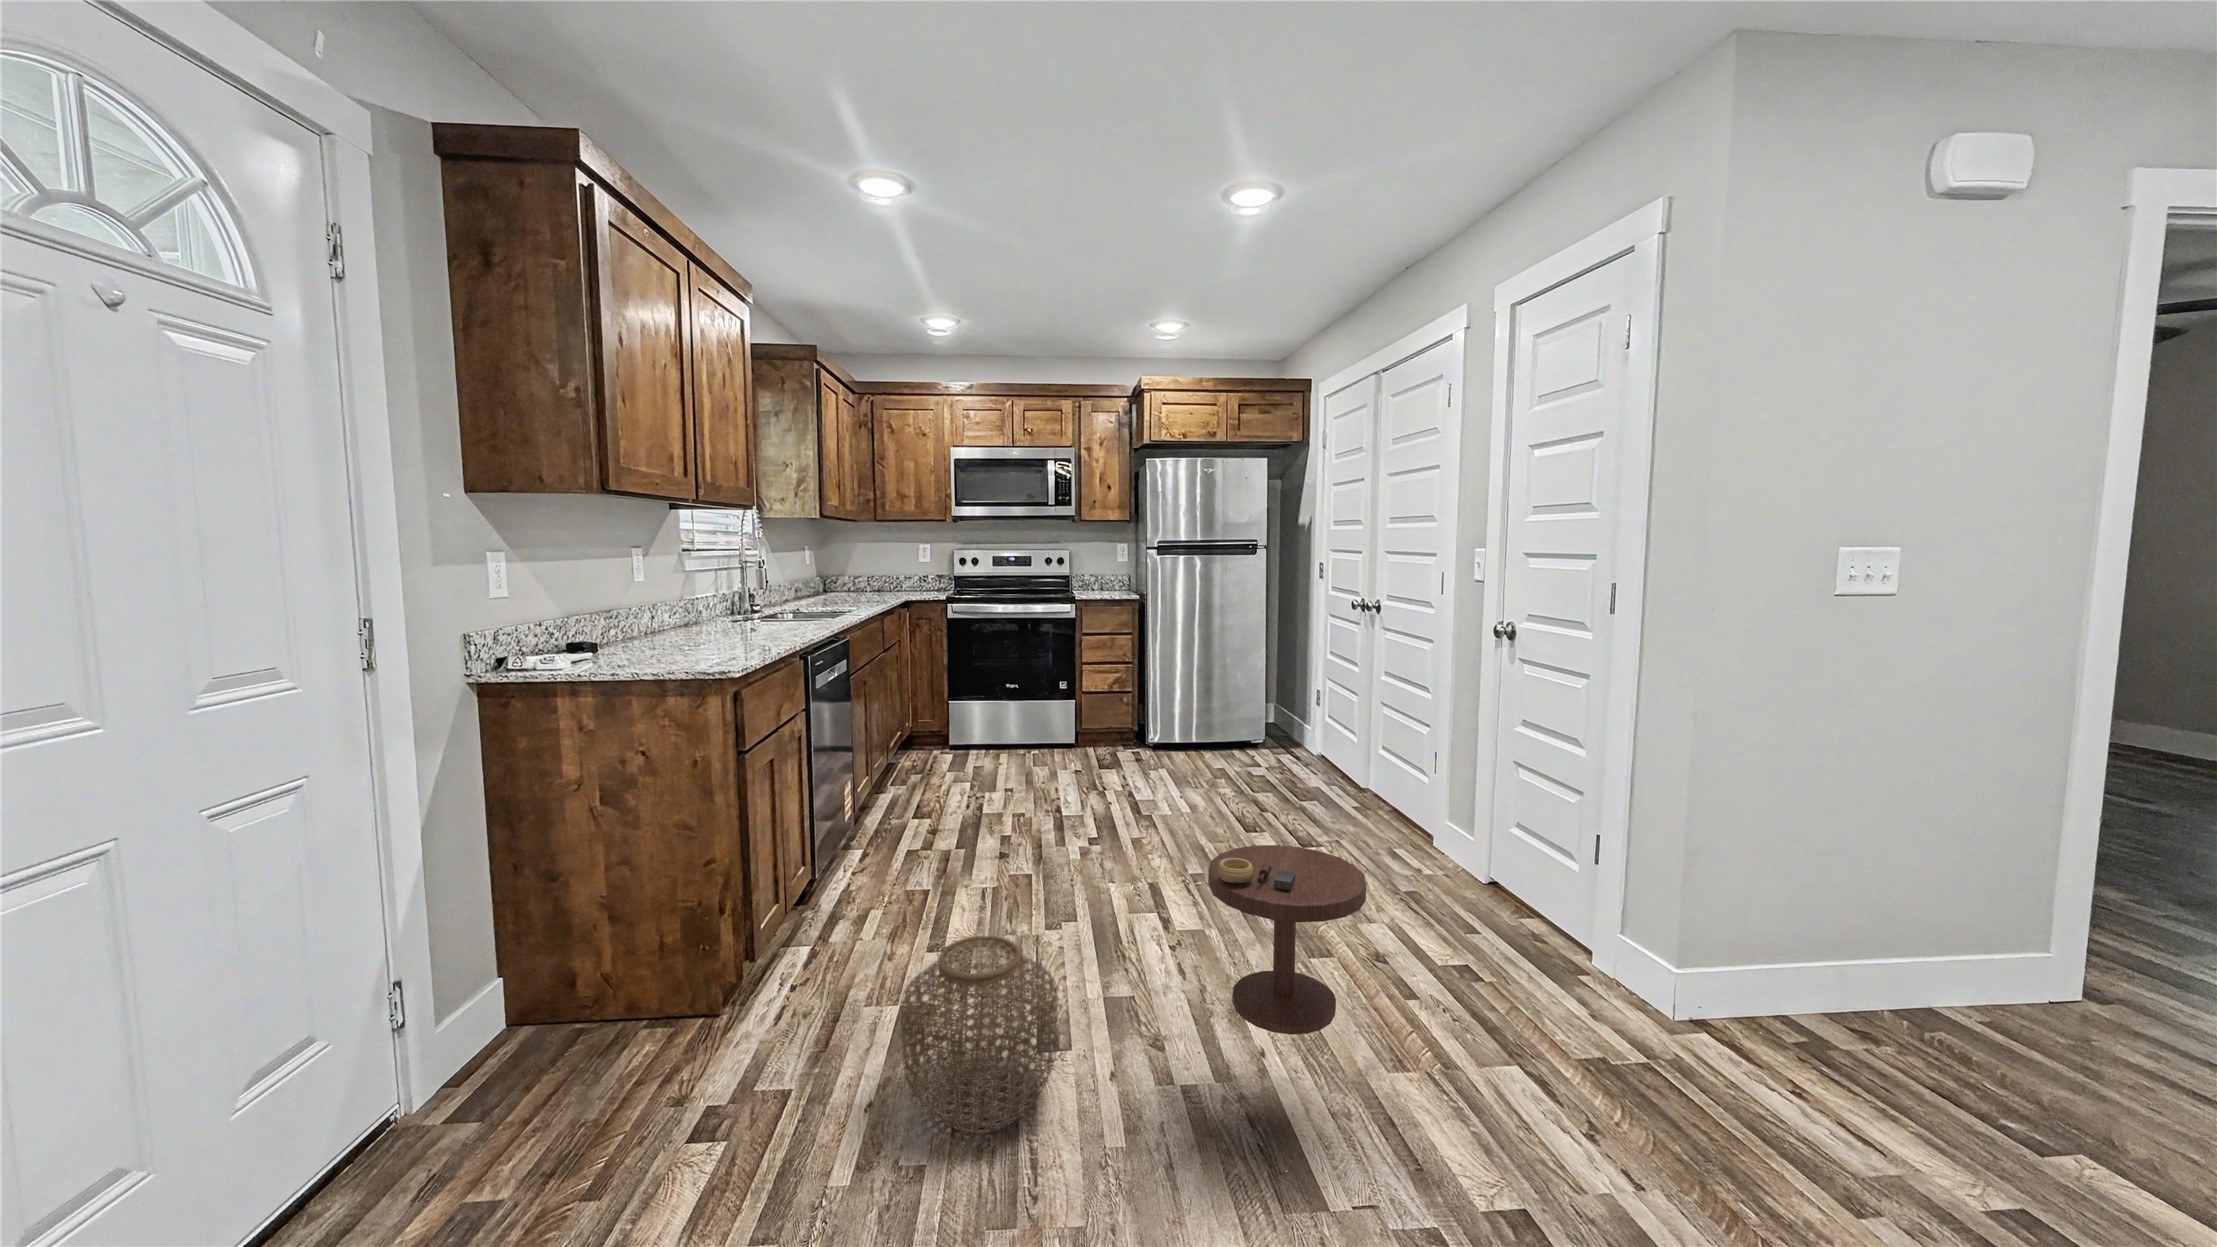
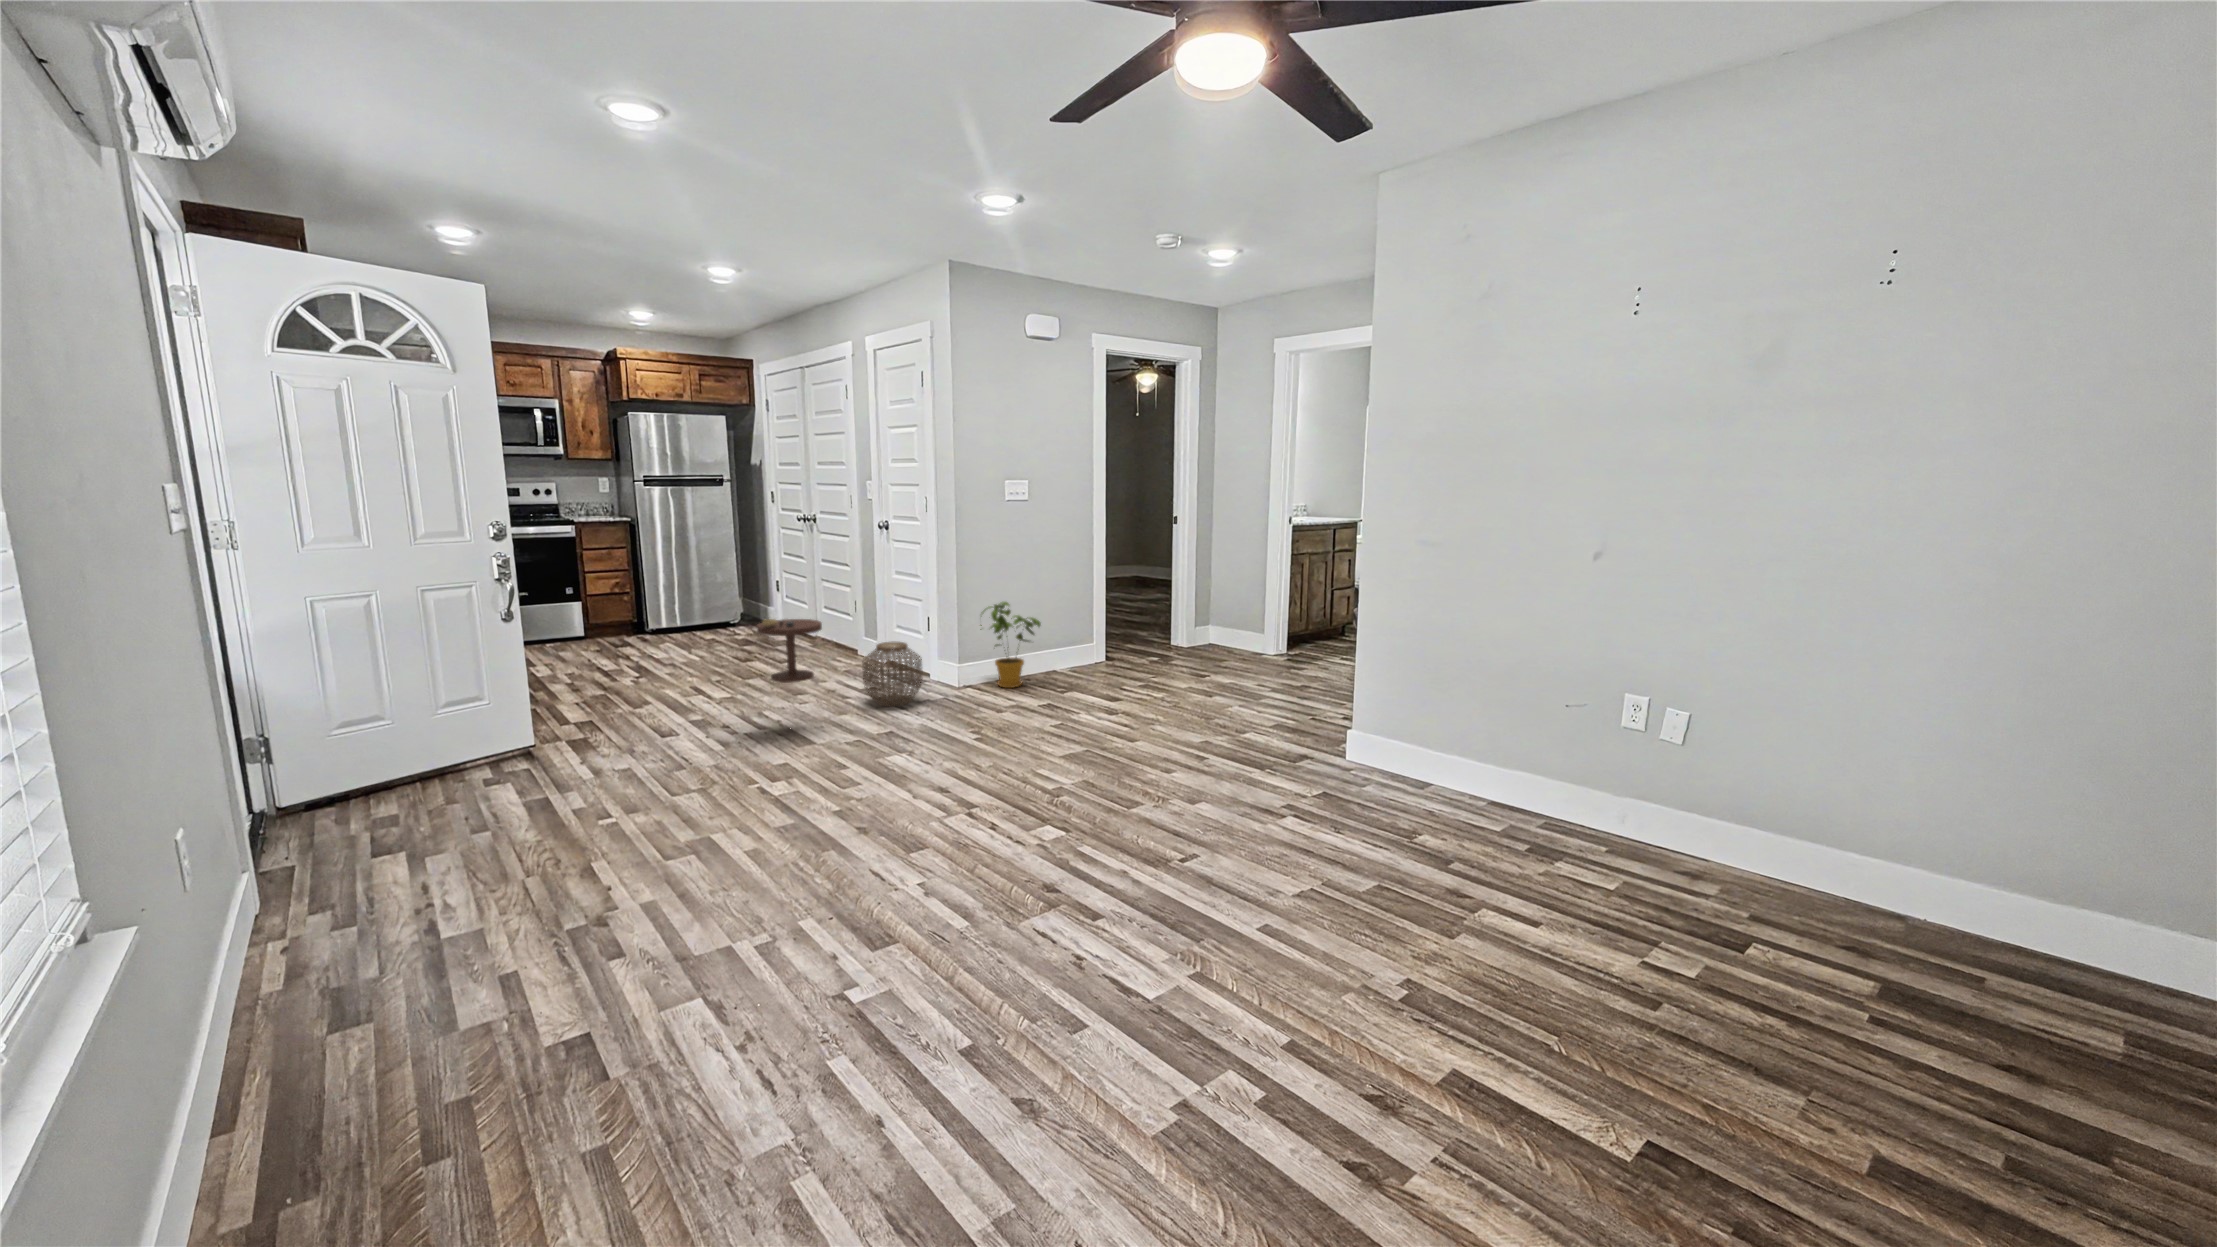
house plant: none [1769,862,2039,1112] -> present [980,602,1041,688]
woven basket: present [901,936,1058,1134] -> present [862,642,922,706]

